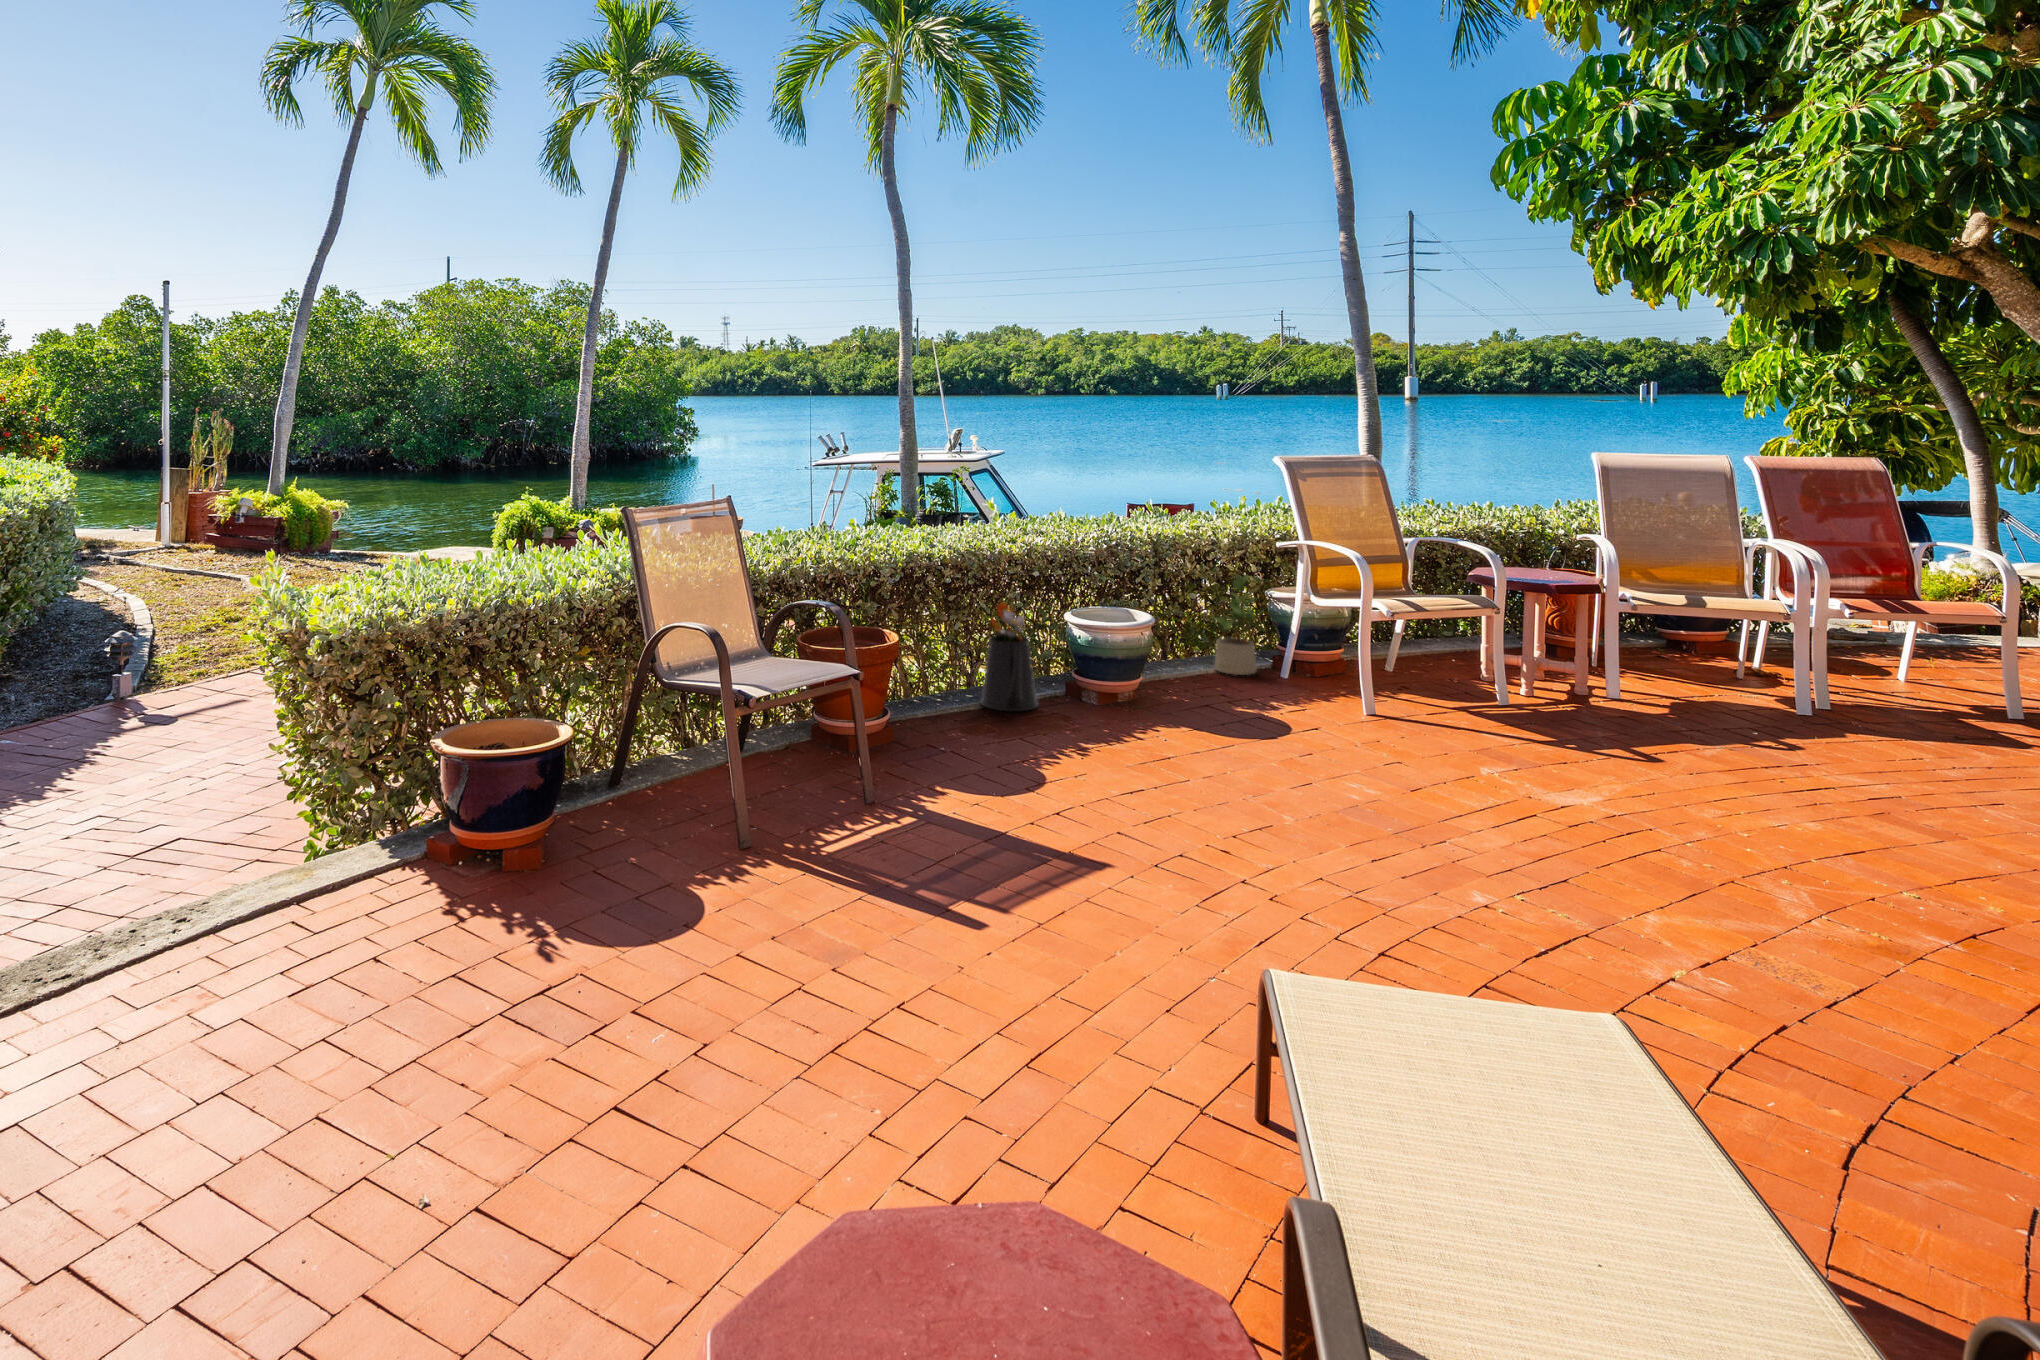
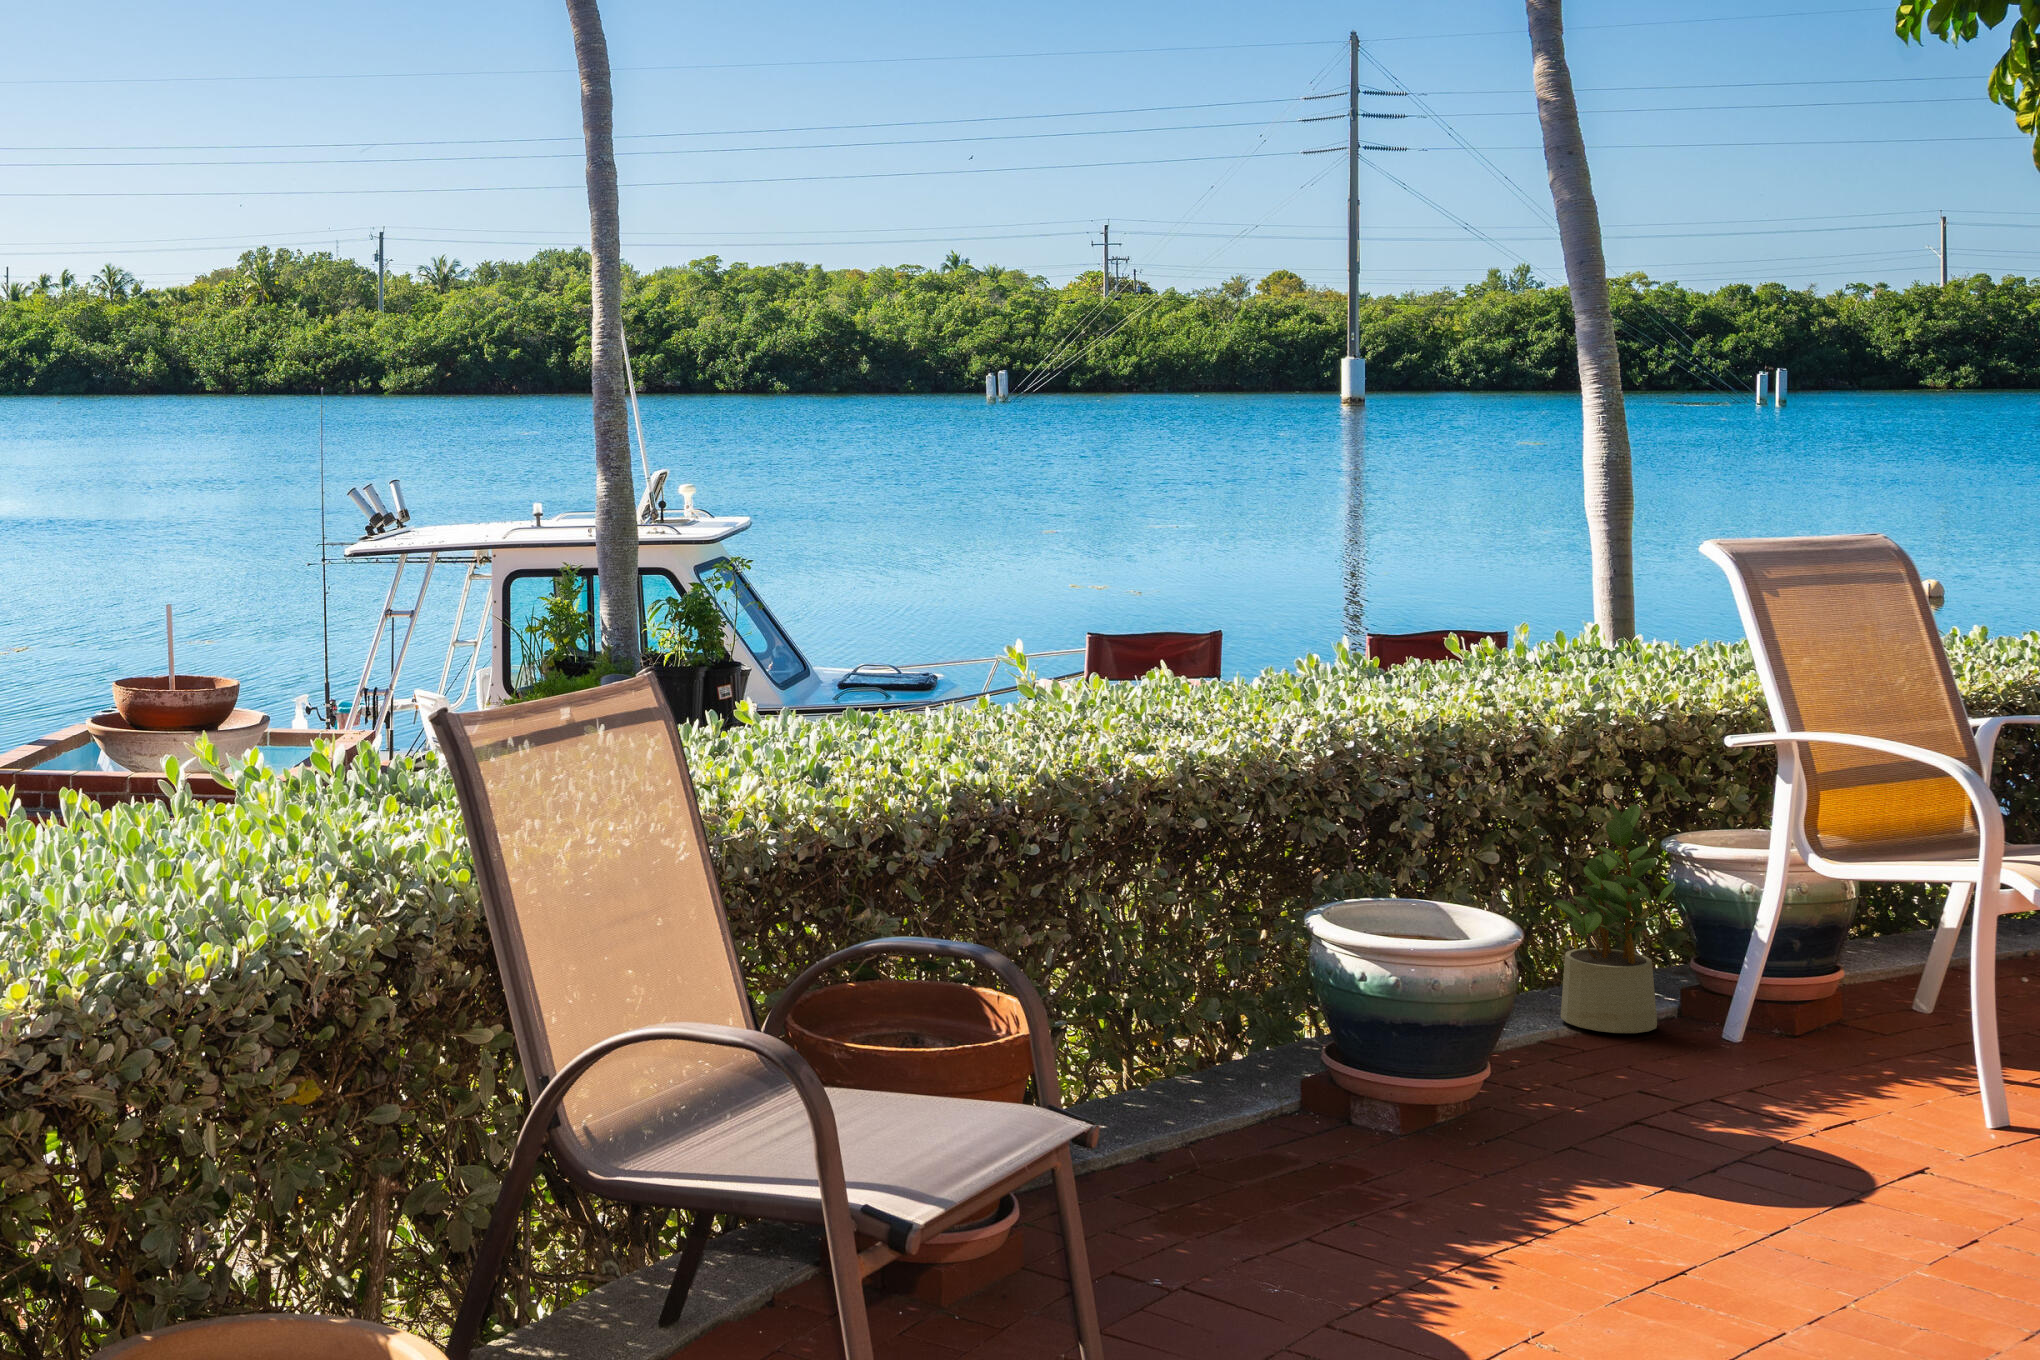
watering can: present [980,602,1039,712] -> none [1120,889,1263,1158]

